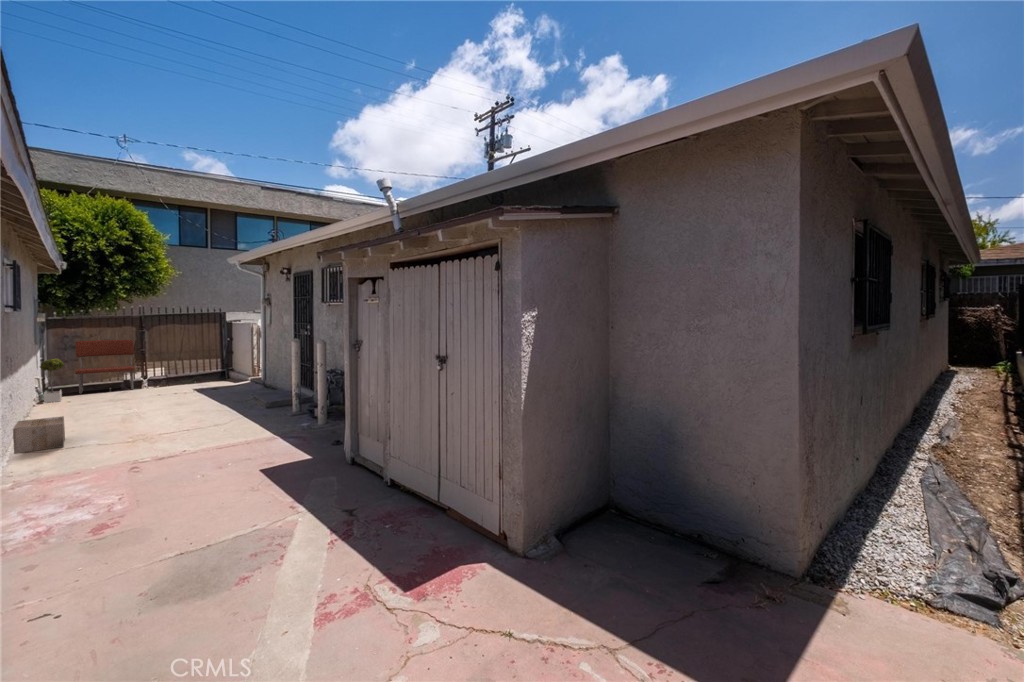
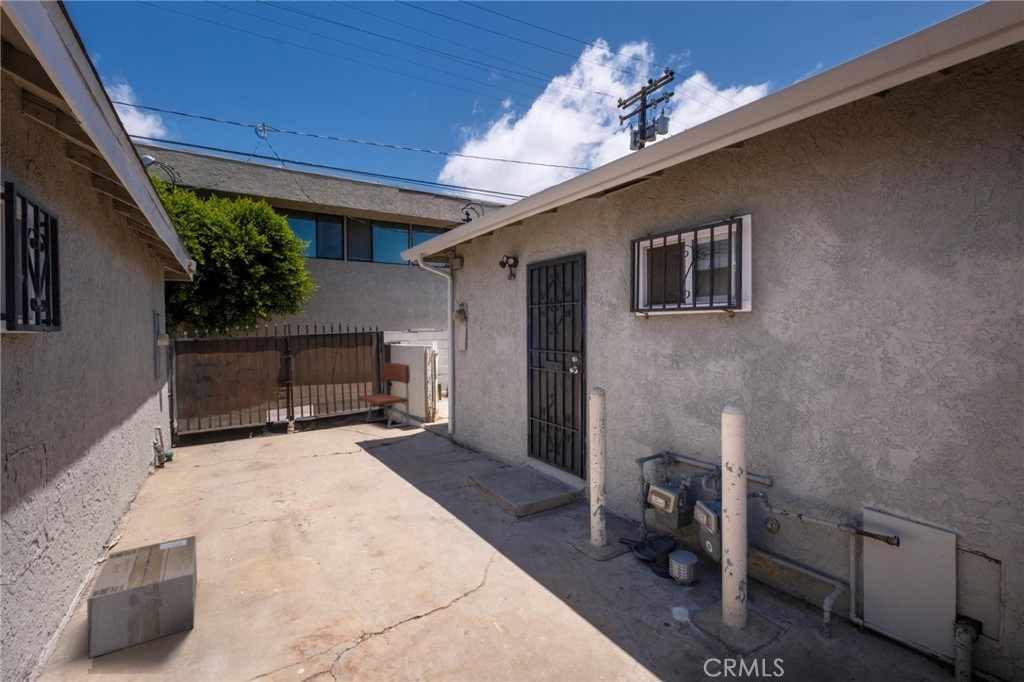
bench: present [75,340,135,394] -> present [357,363,410,429]
potted tree: present [40,358,64,403] -> none [165,397,197,462]

